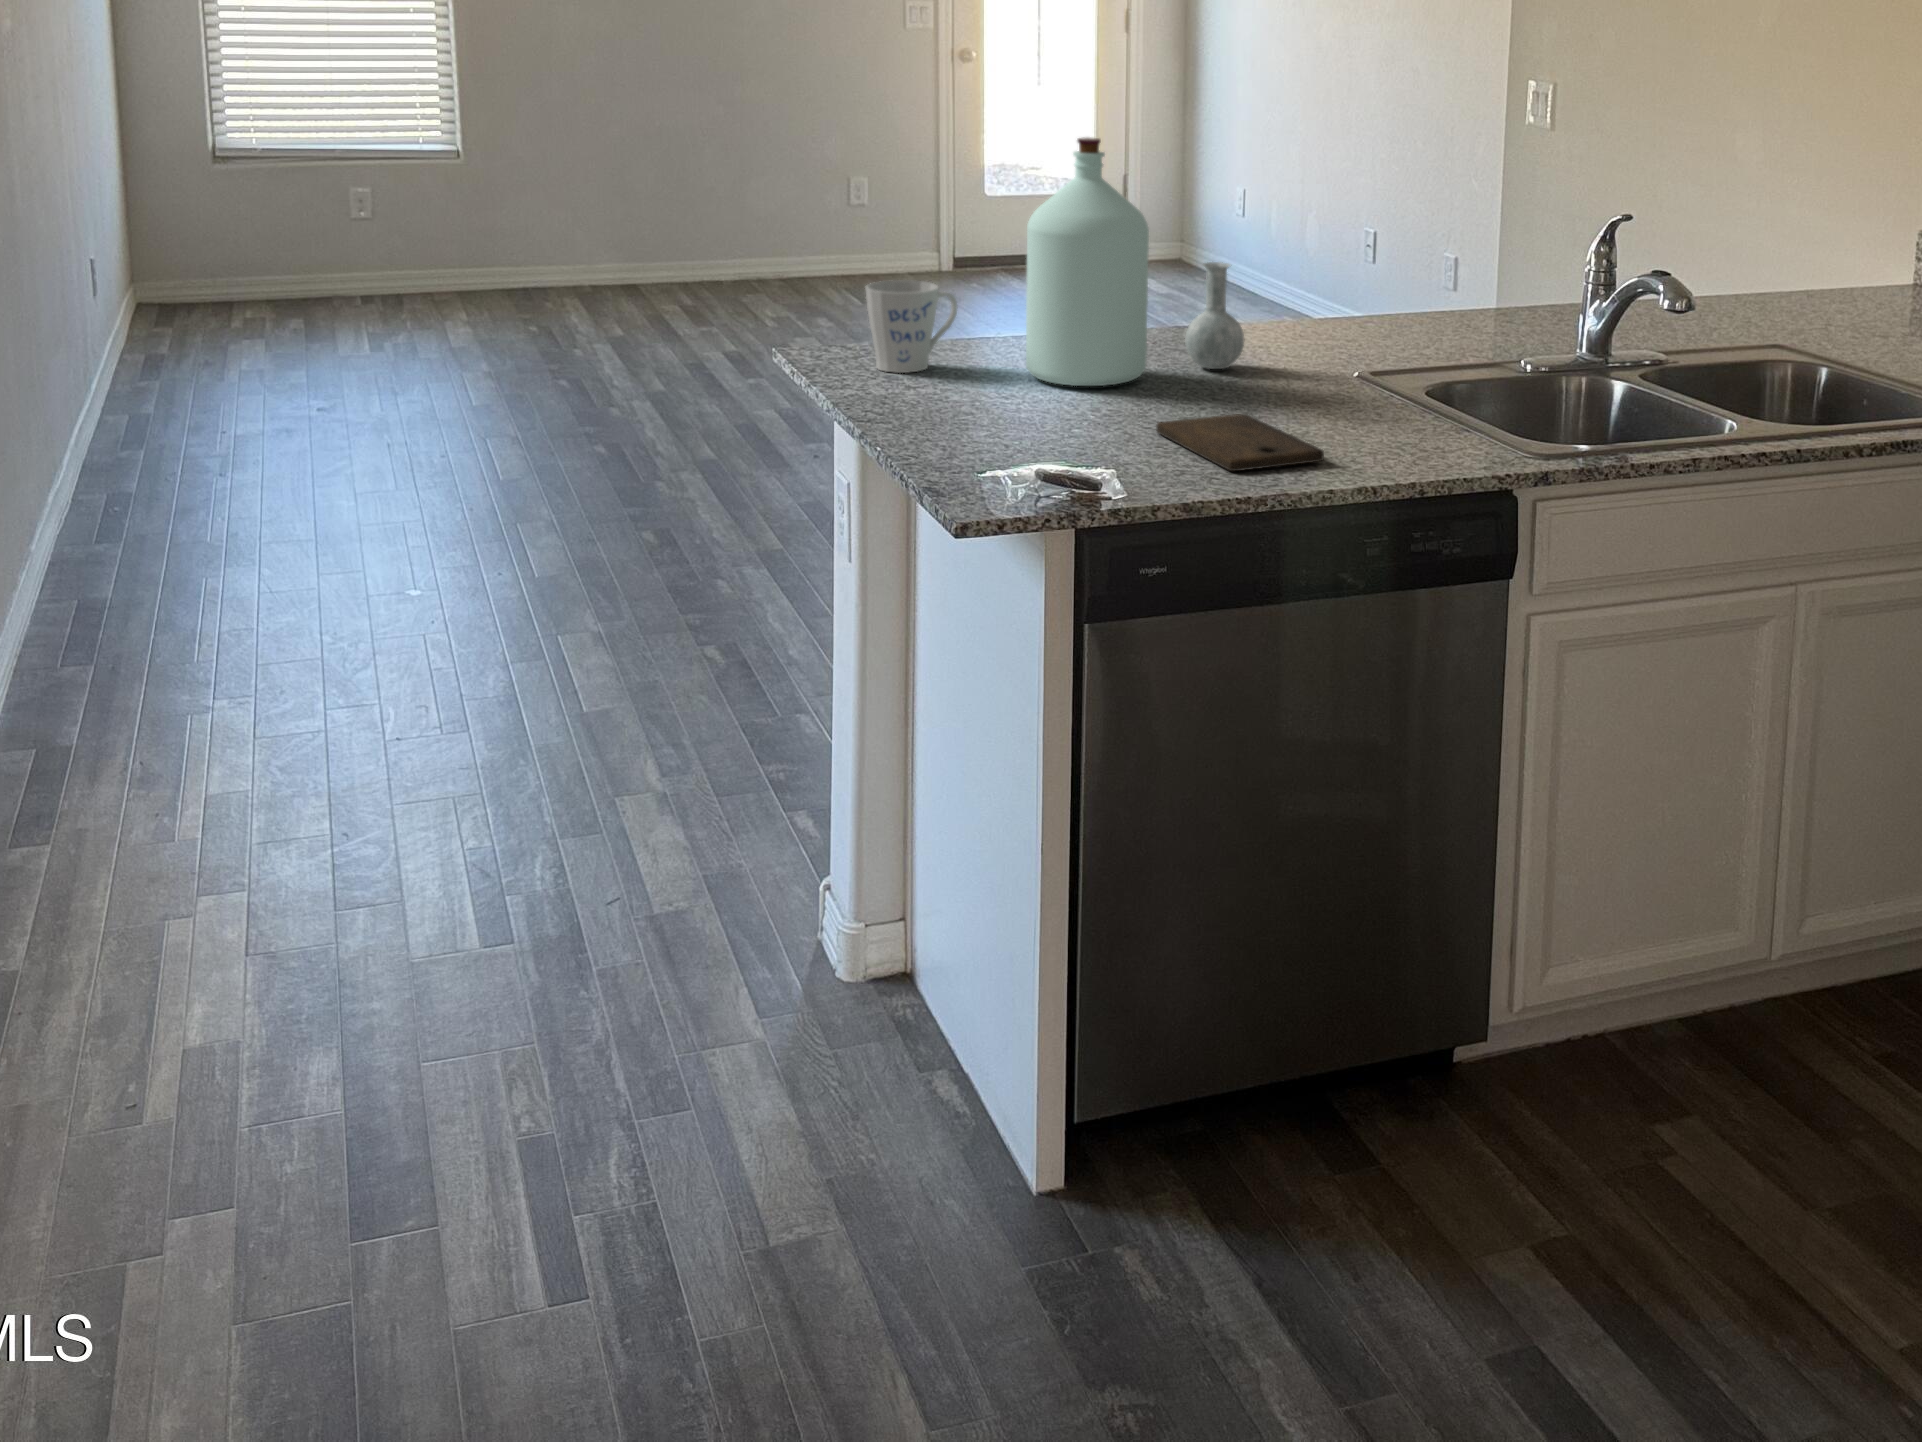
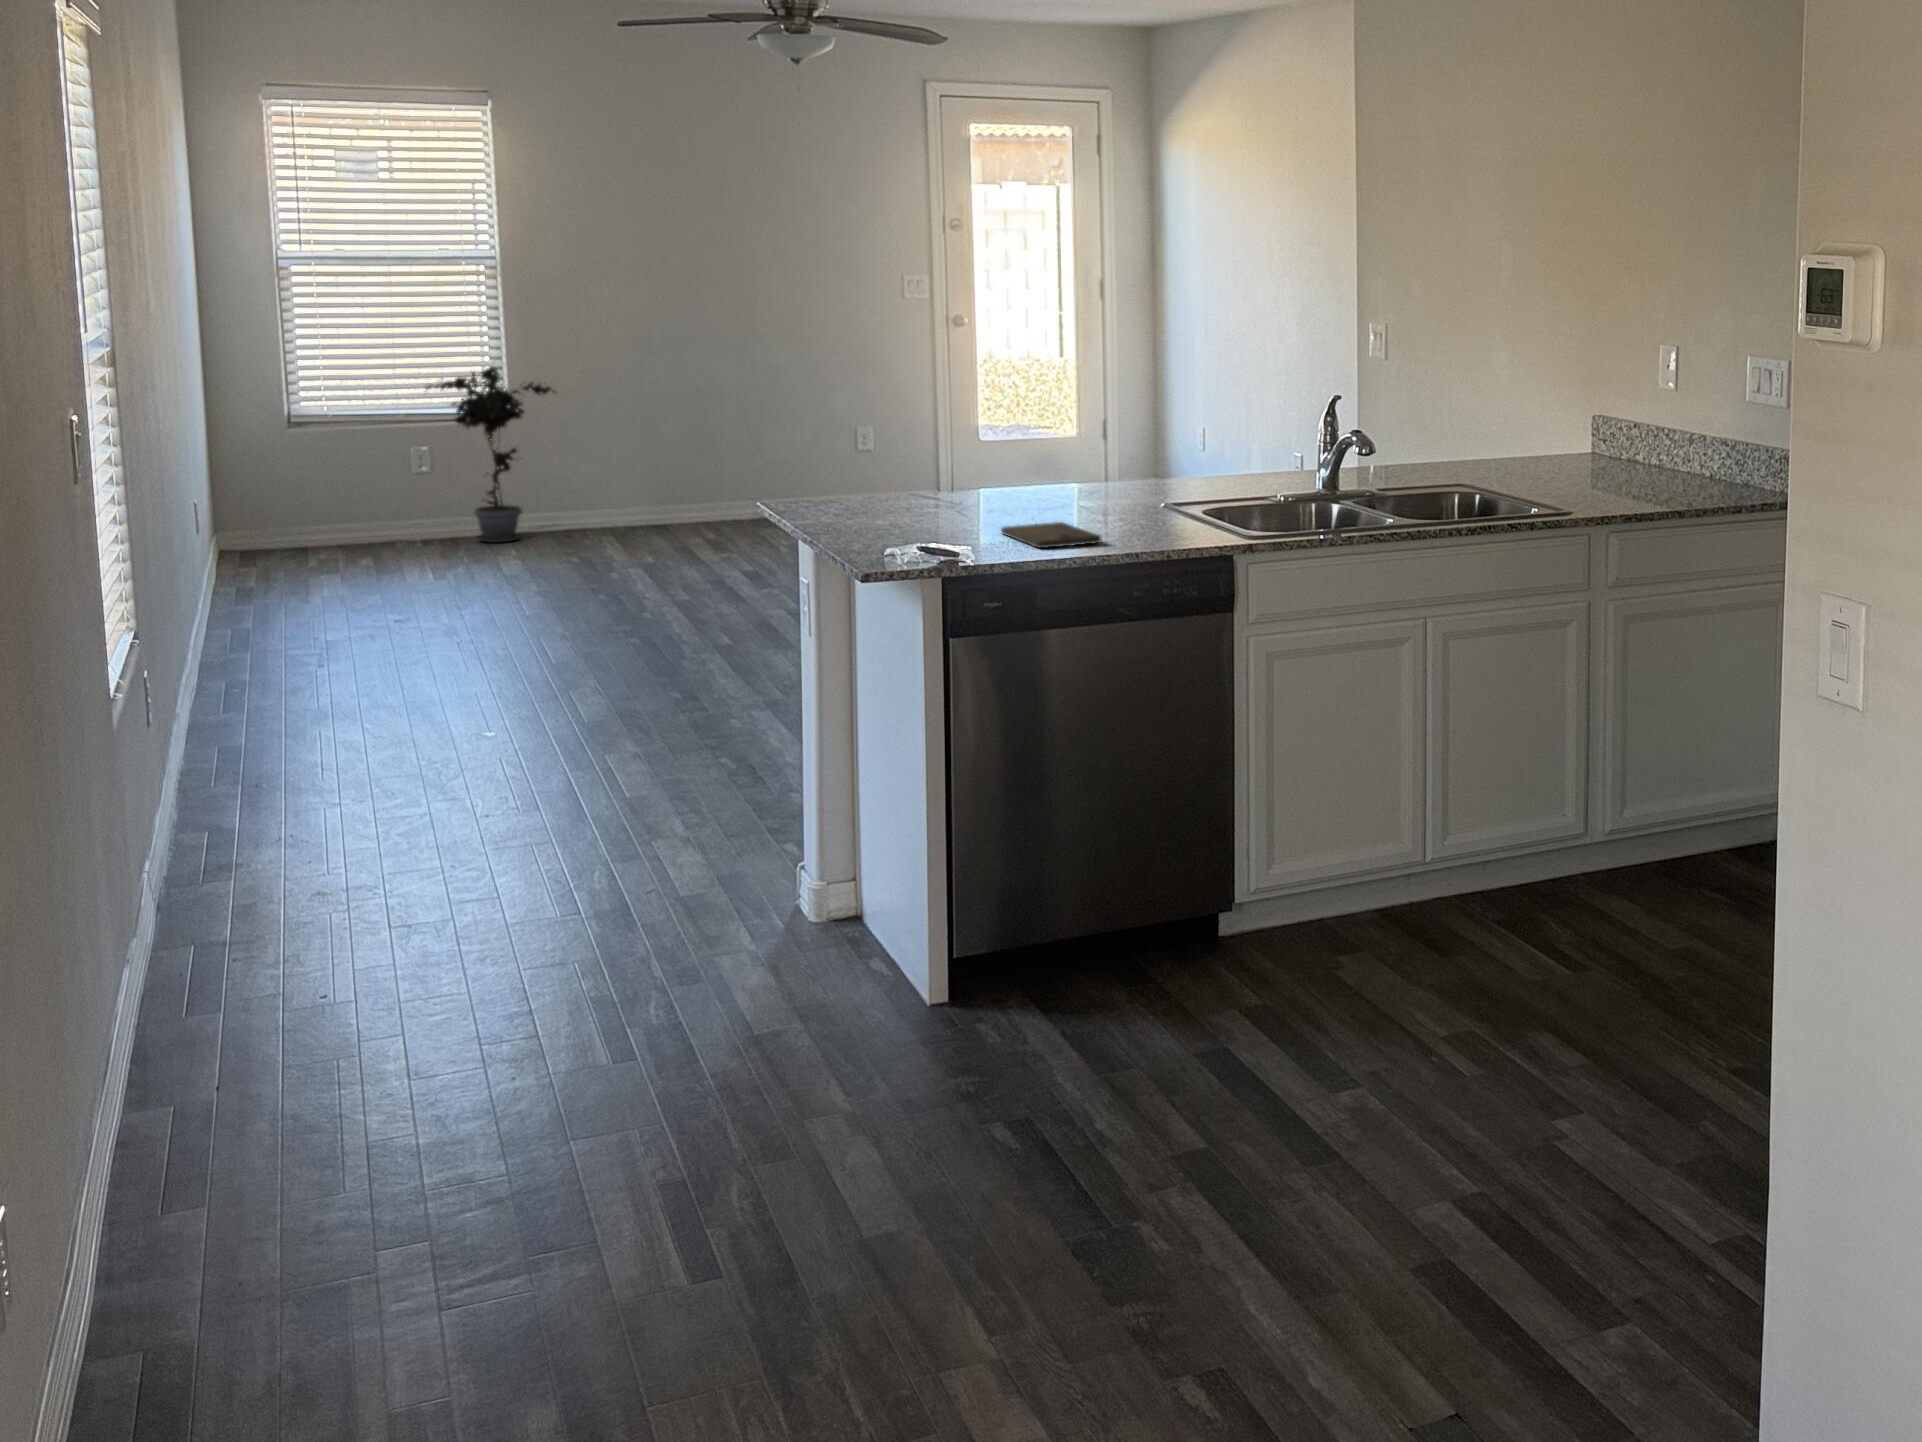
potted plant: none [364,91,512,301] -> present [426,367,555,543]
bottle: present [1026,137,1244,386] -> none [924,351,1080,514]
mug: present [866,280,957,373] -> none [816,451,881,511]

